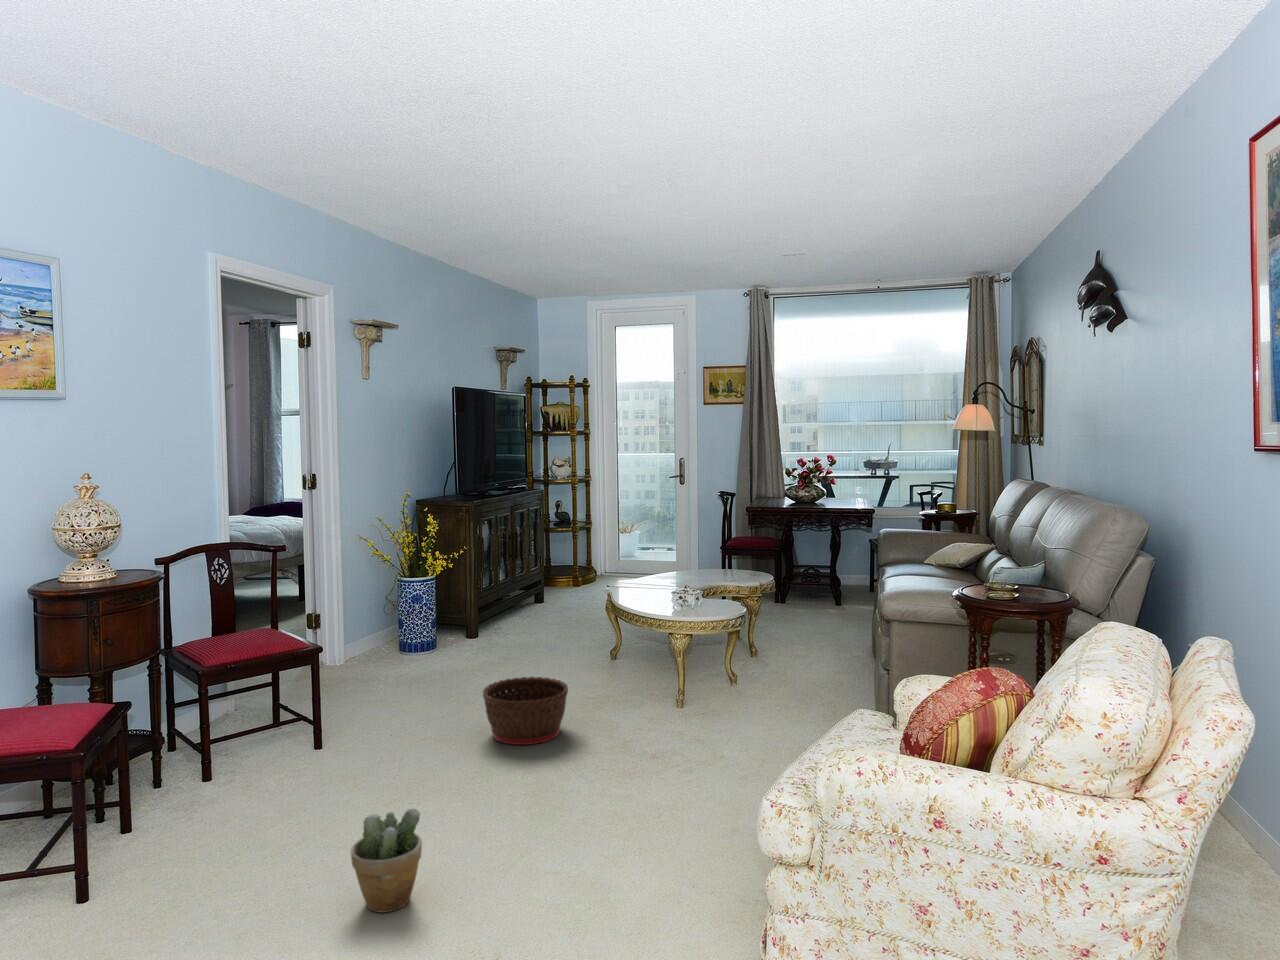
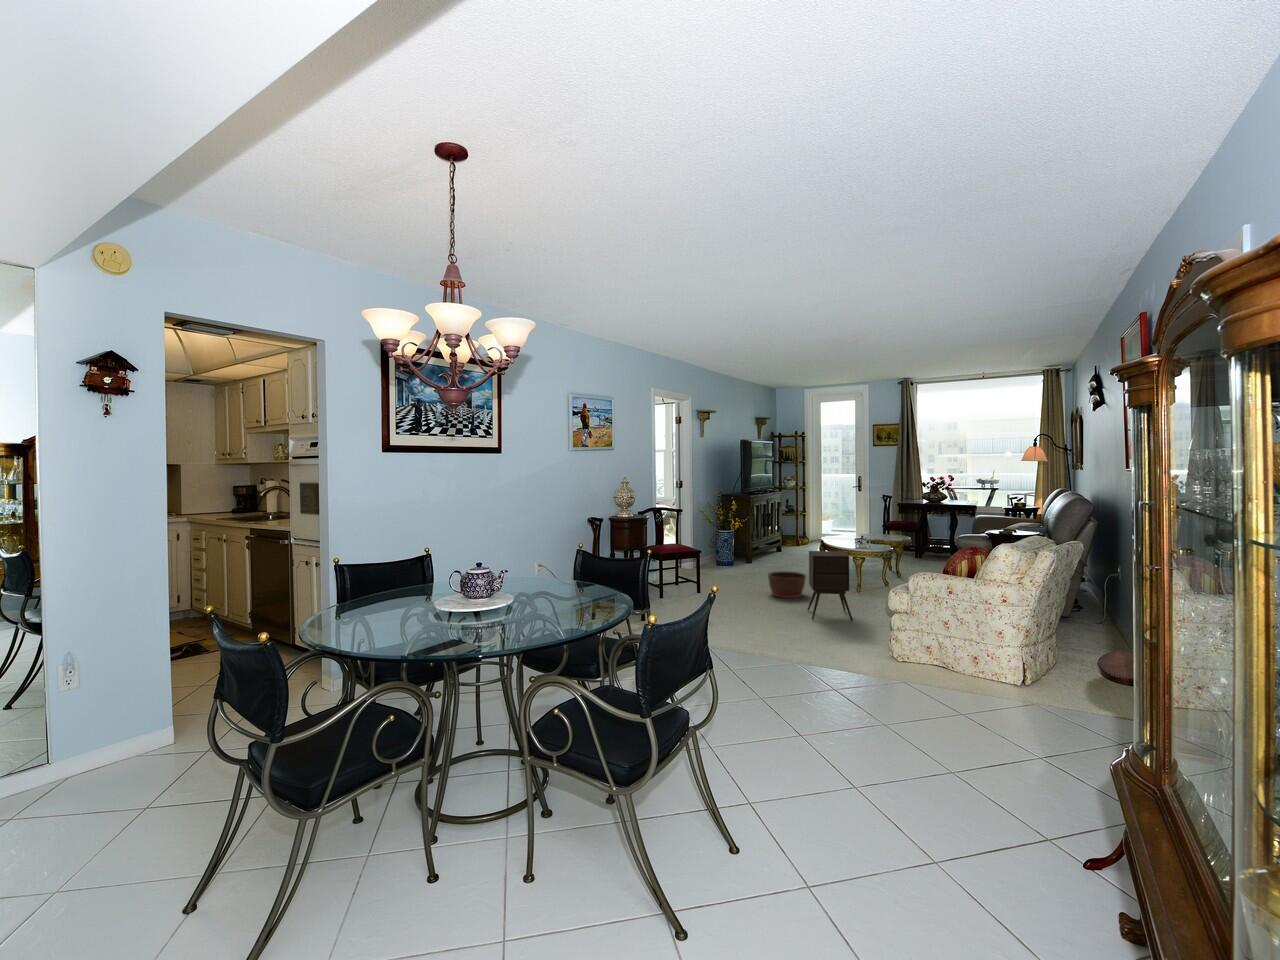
side table: none [563,646,666,831] -> present [807,551,853,621]
potted plant: present [351,809,422,913] -> none [736,597,761,632]

